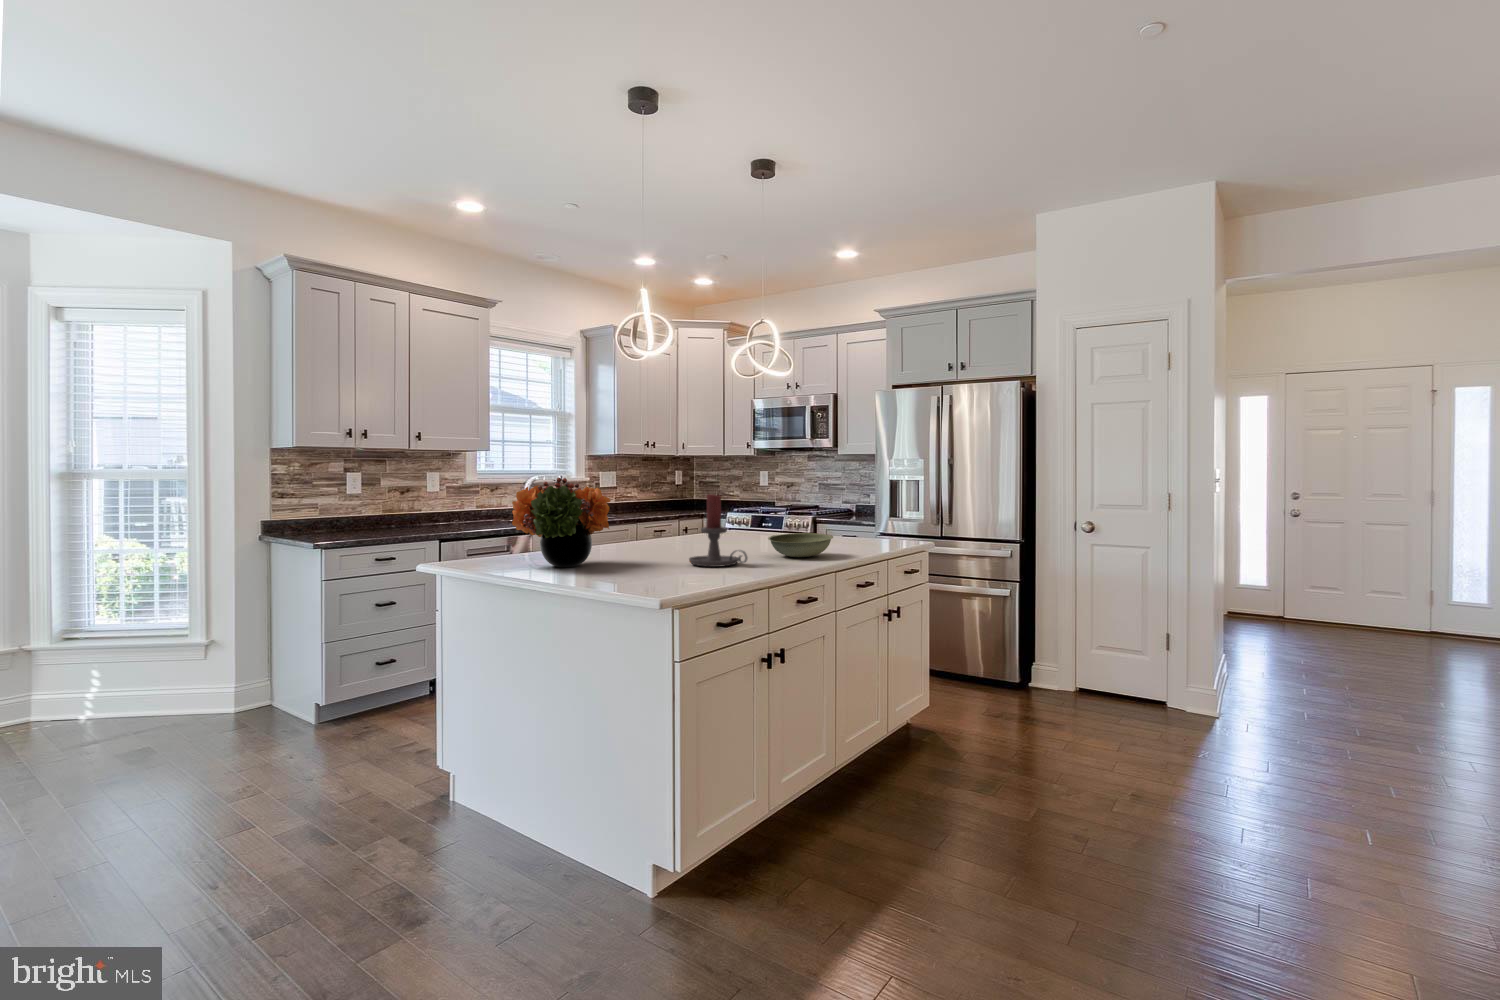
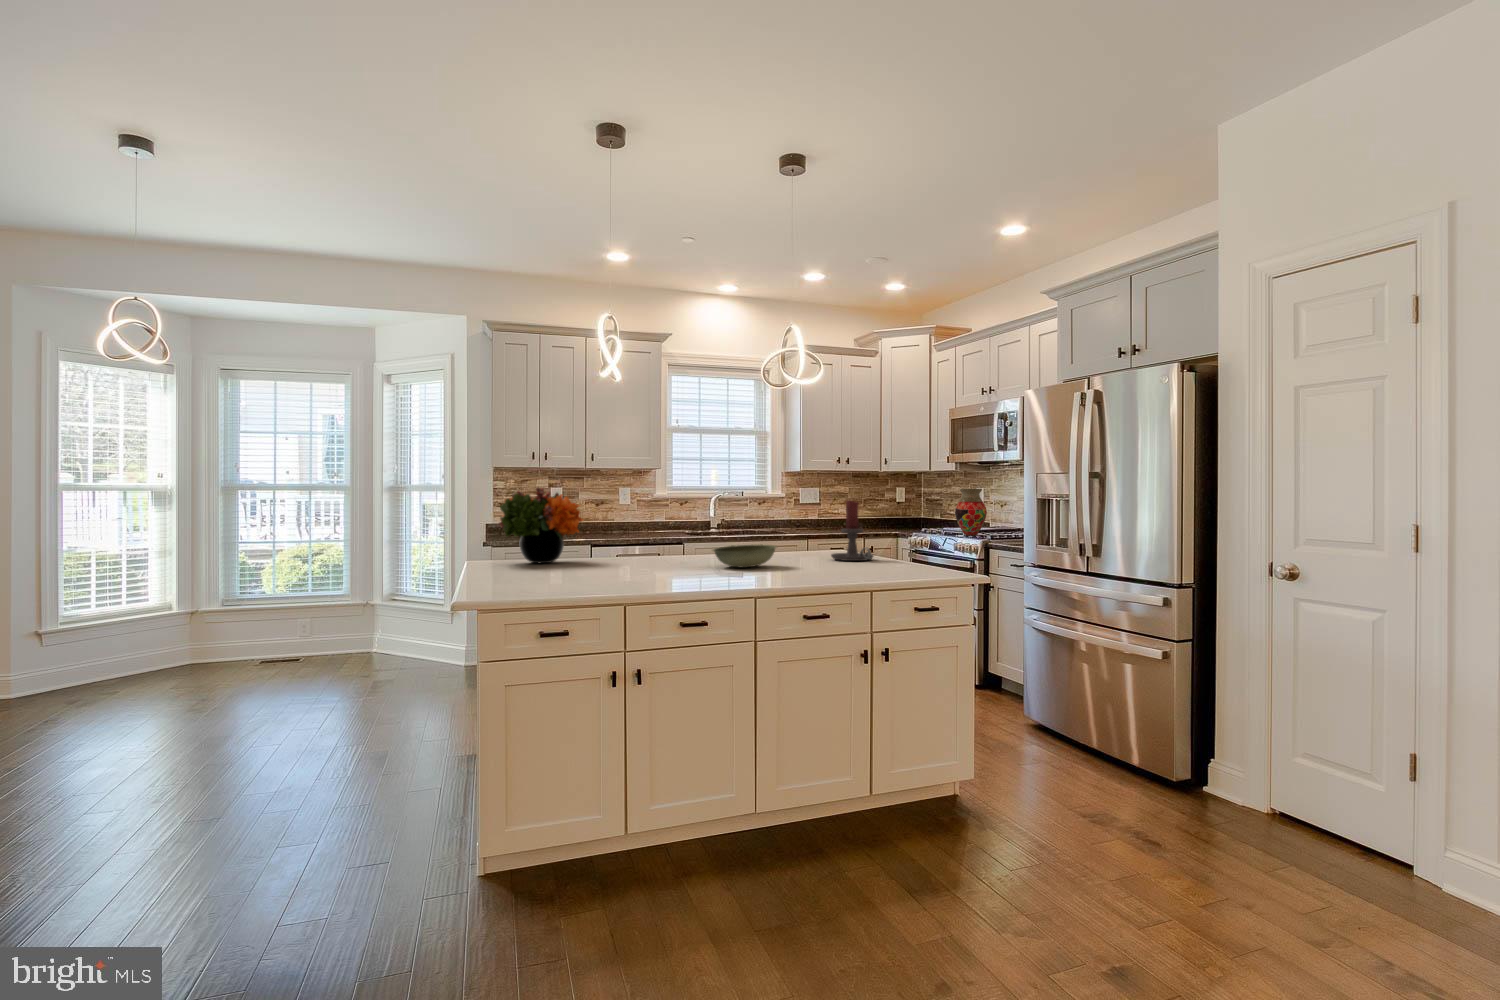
vase: none [780,473,807,515] -> present [955,489,987,536]
candle holder: present [689,494,747,567] -> present [831,500,873,561]

